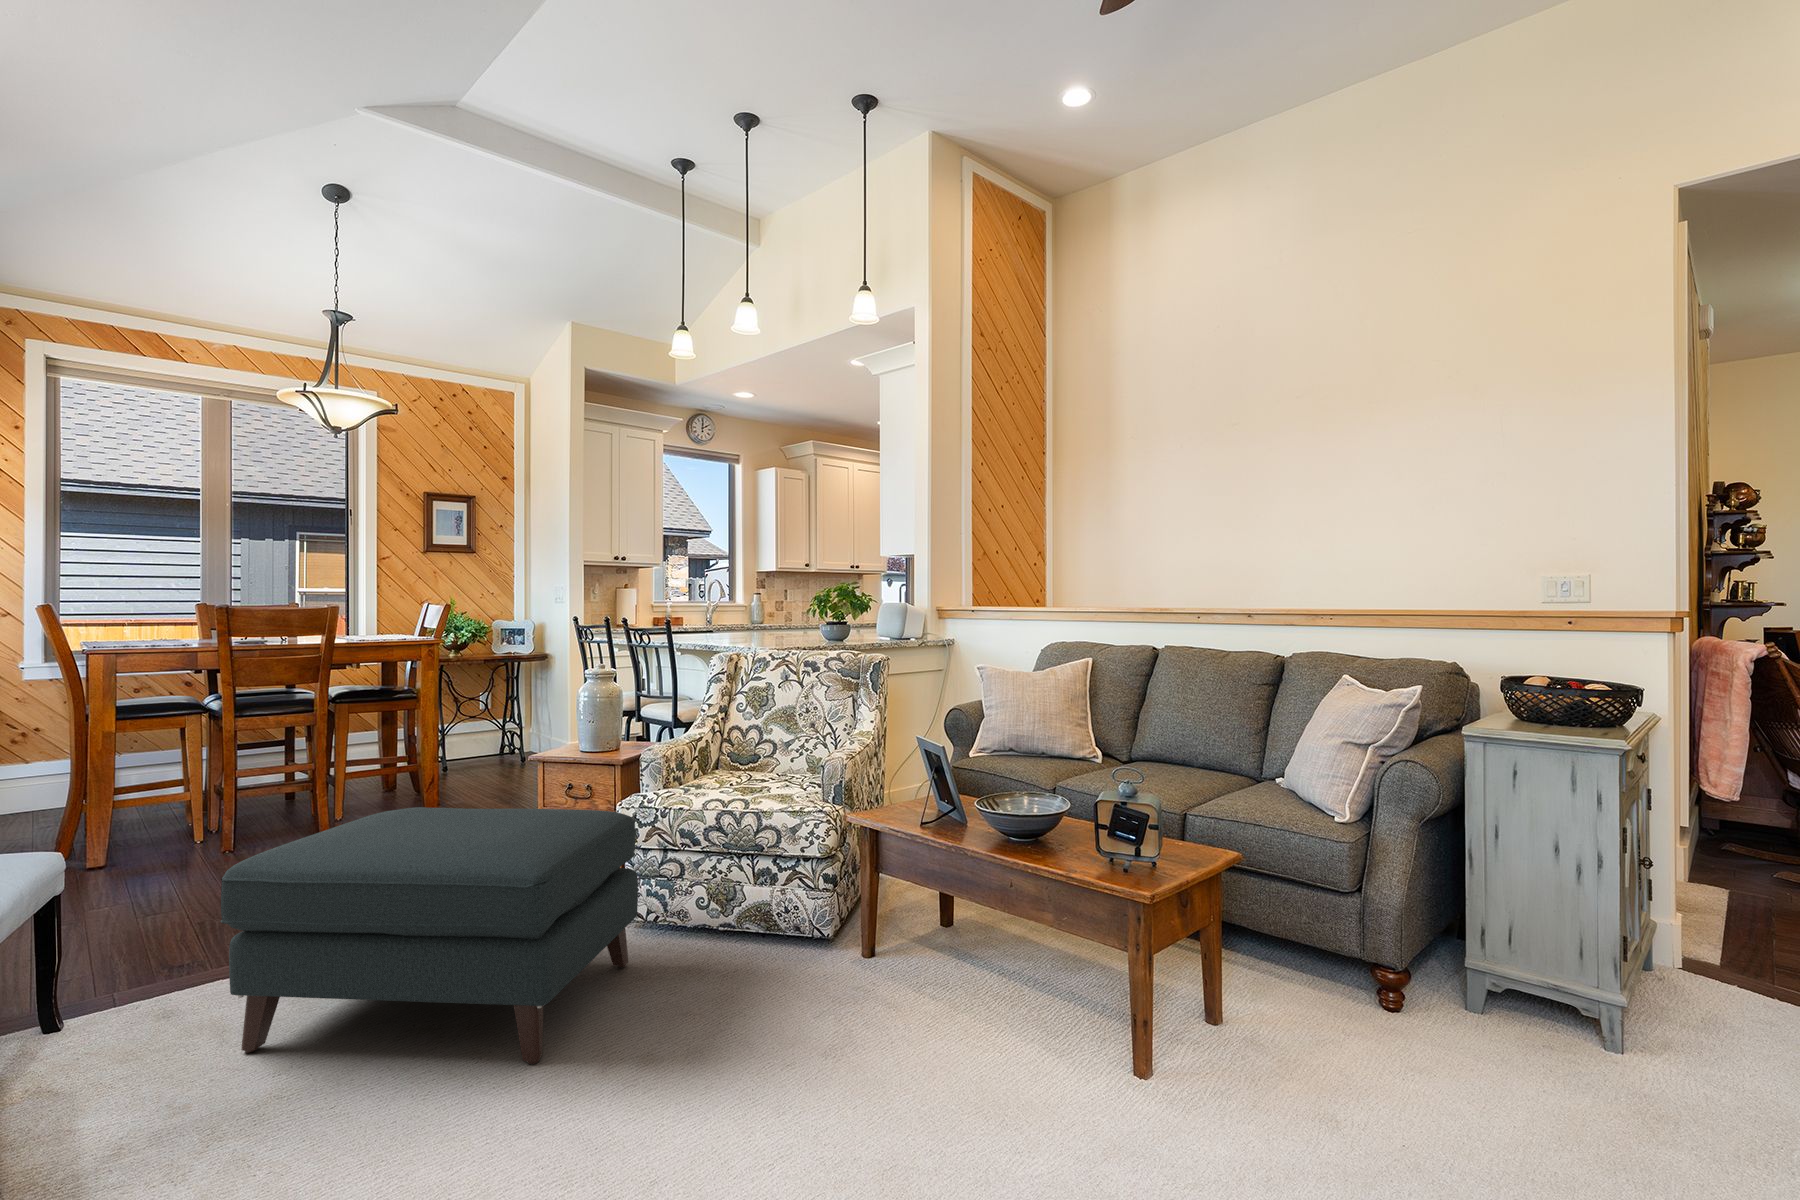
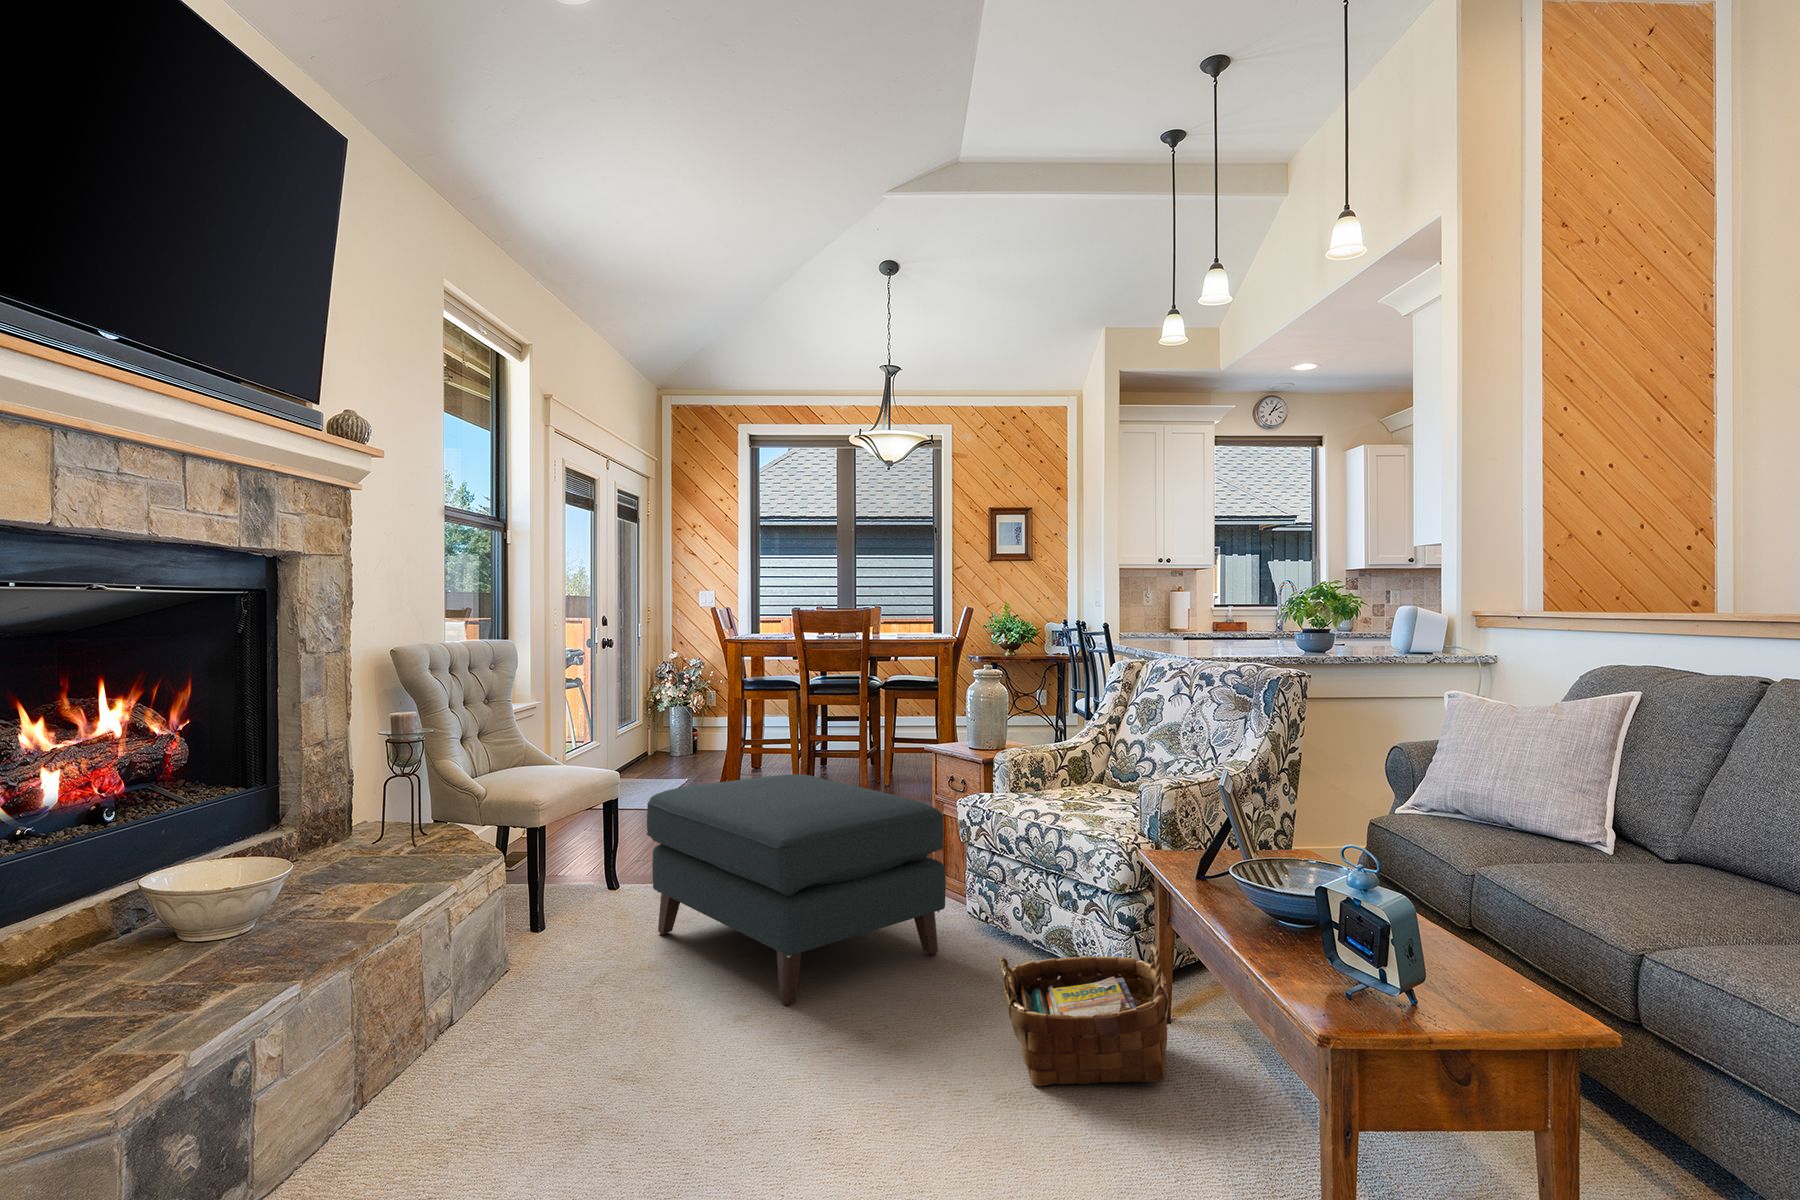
woven basket: none [782,890,930,1036] -> present [999,945,1168,1086]

